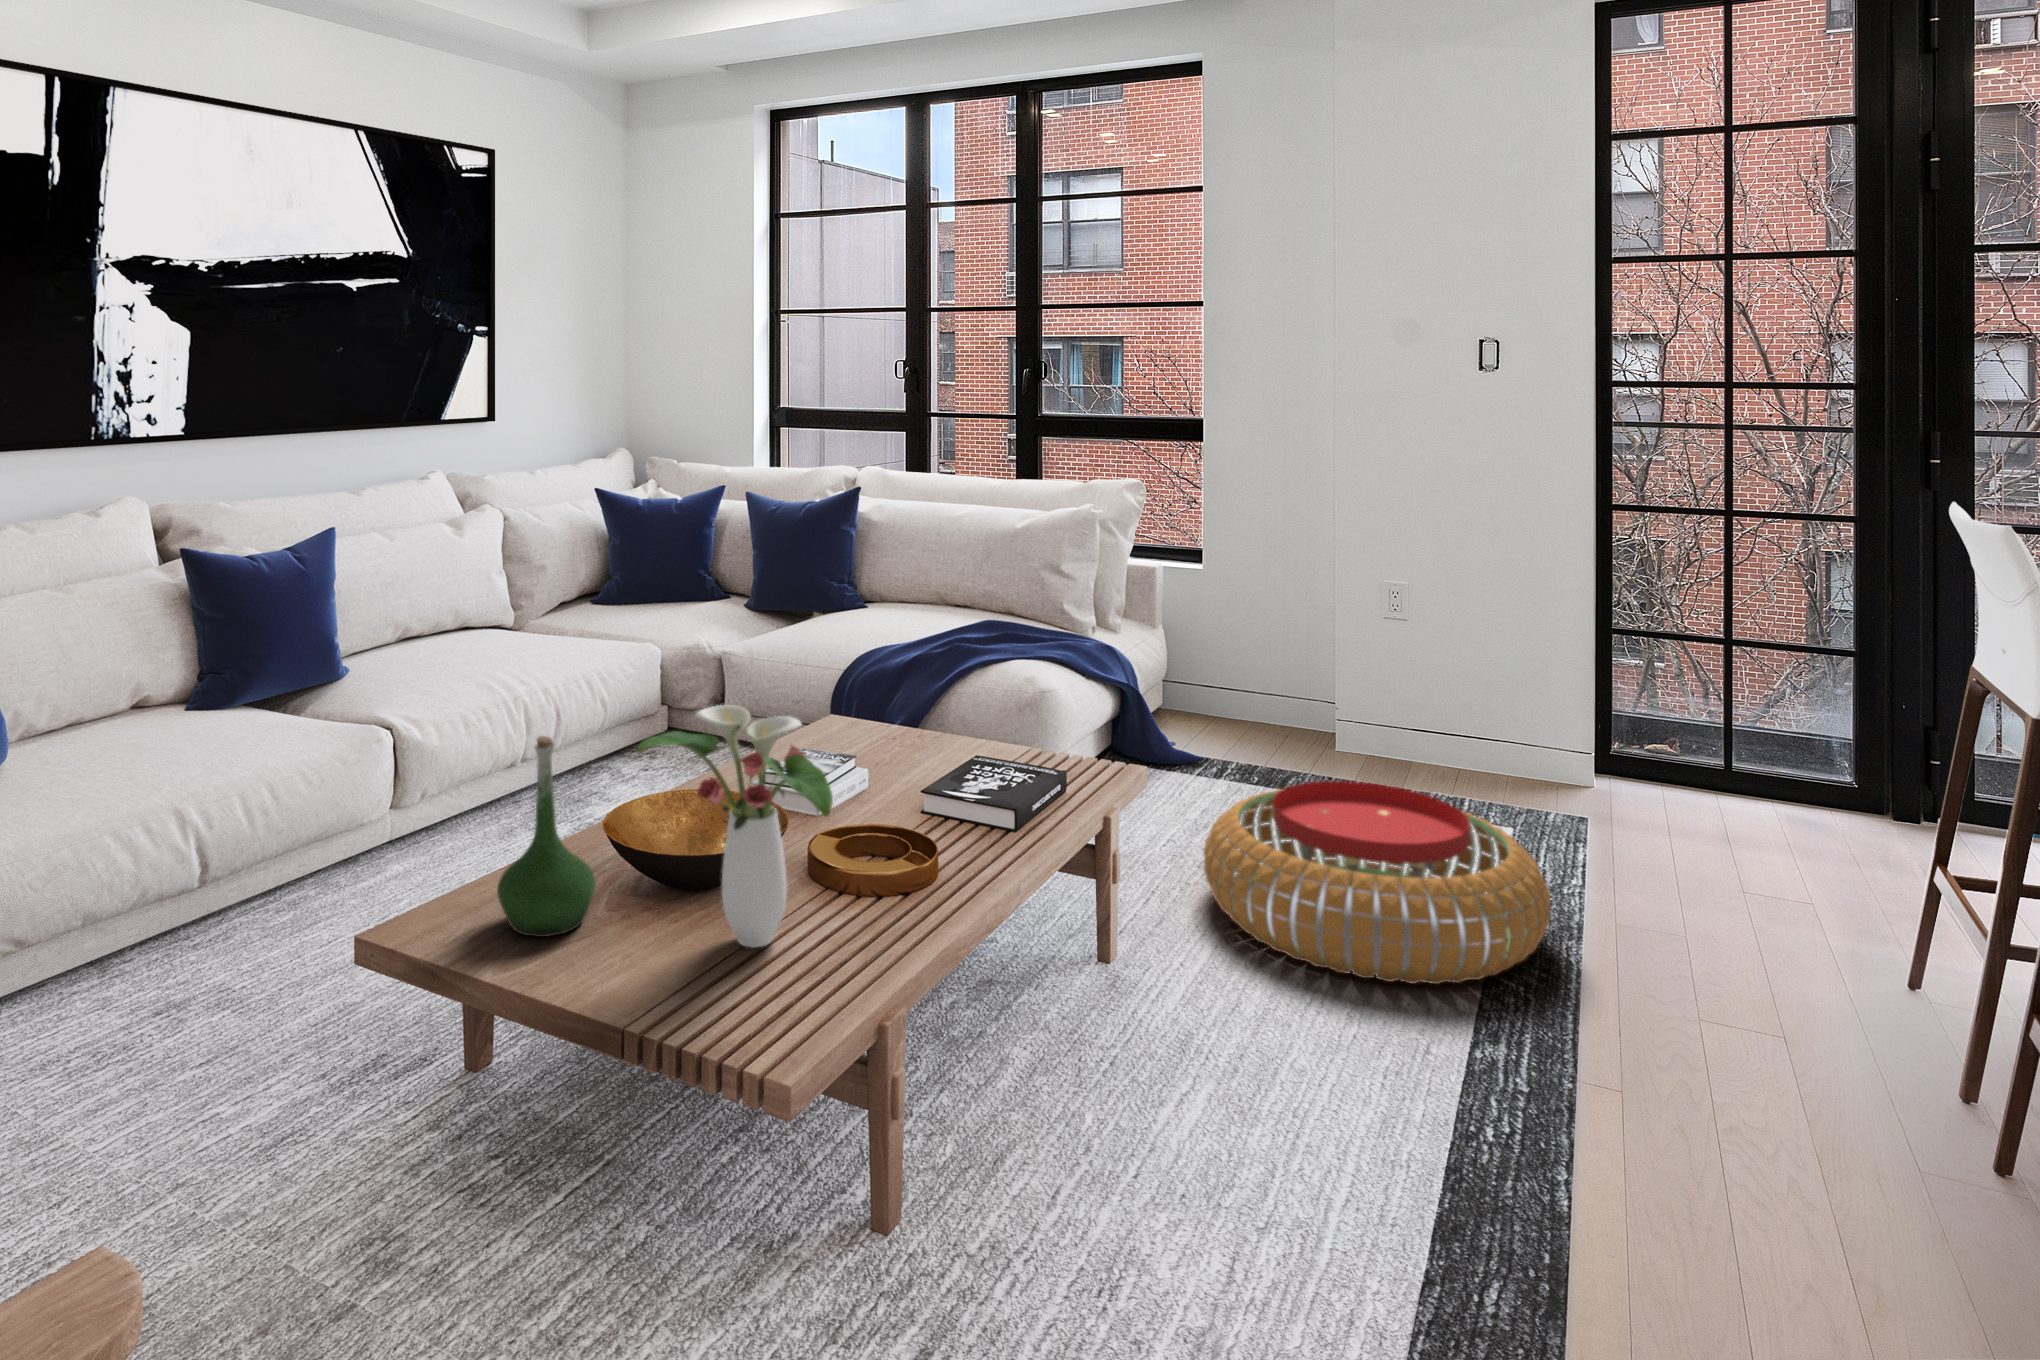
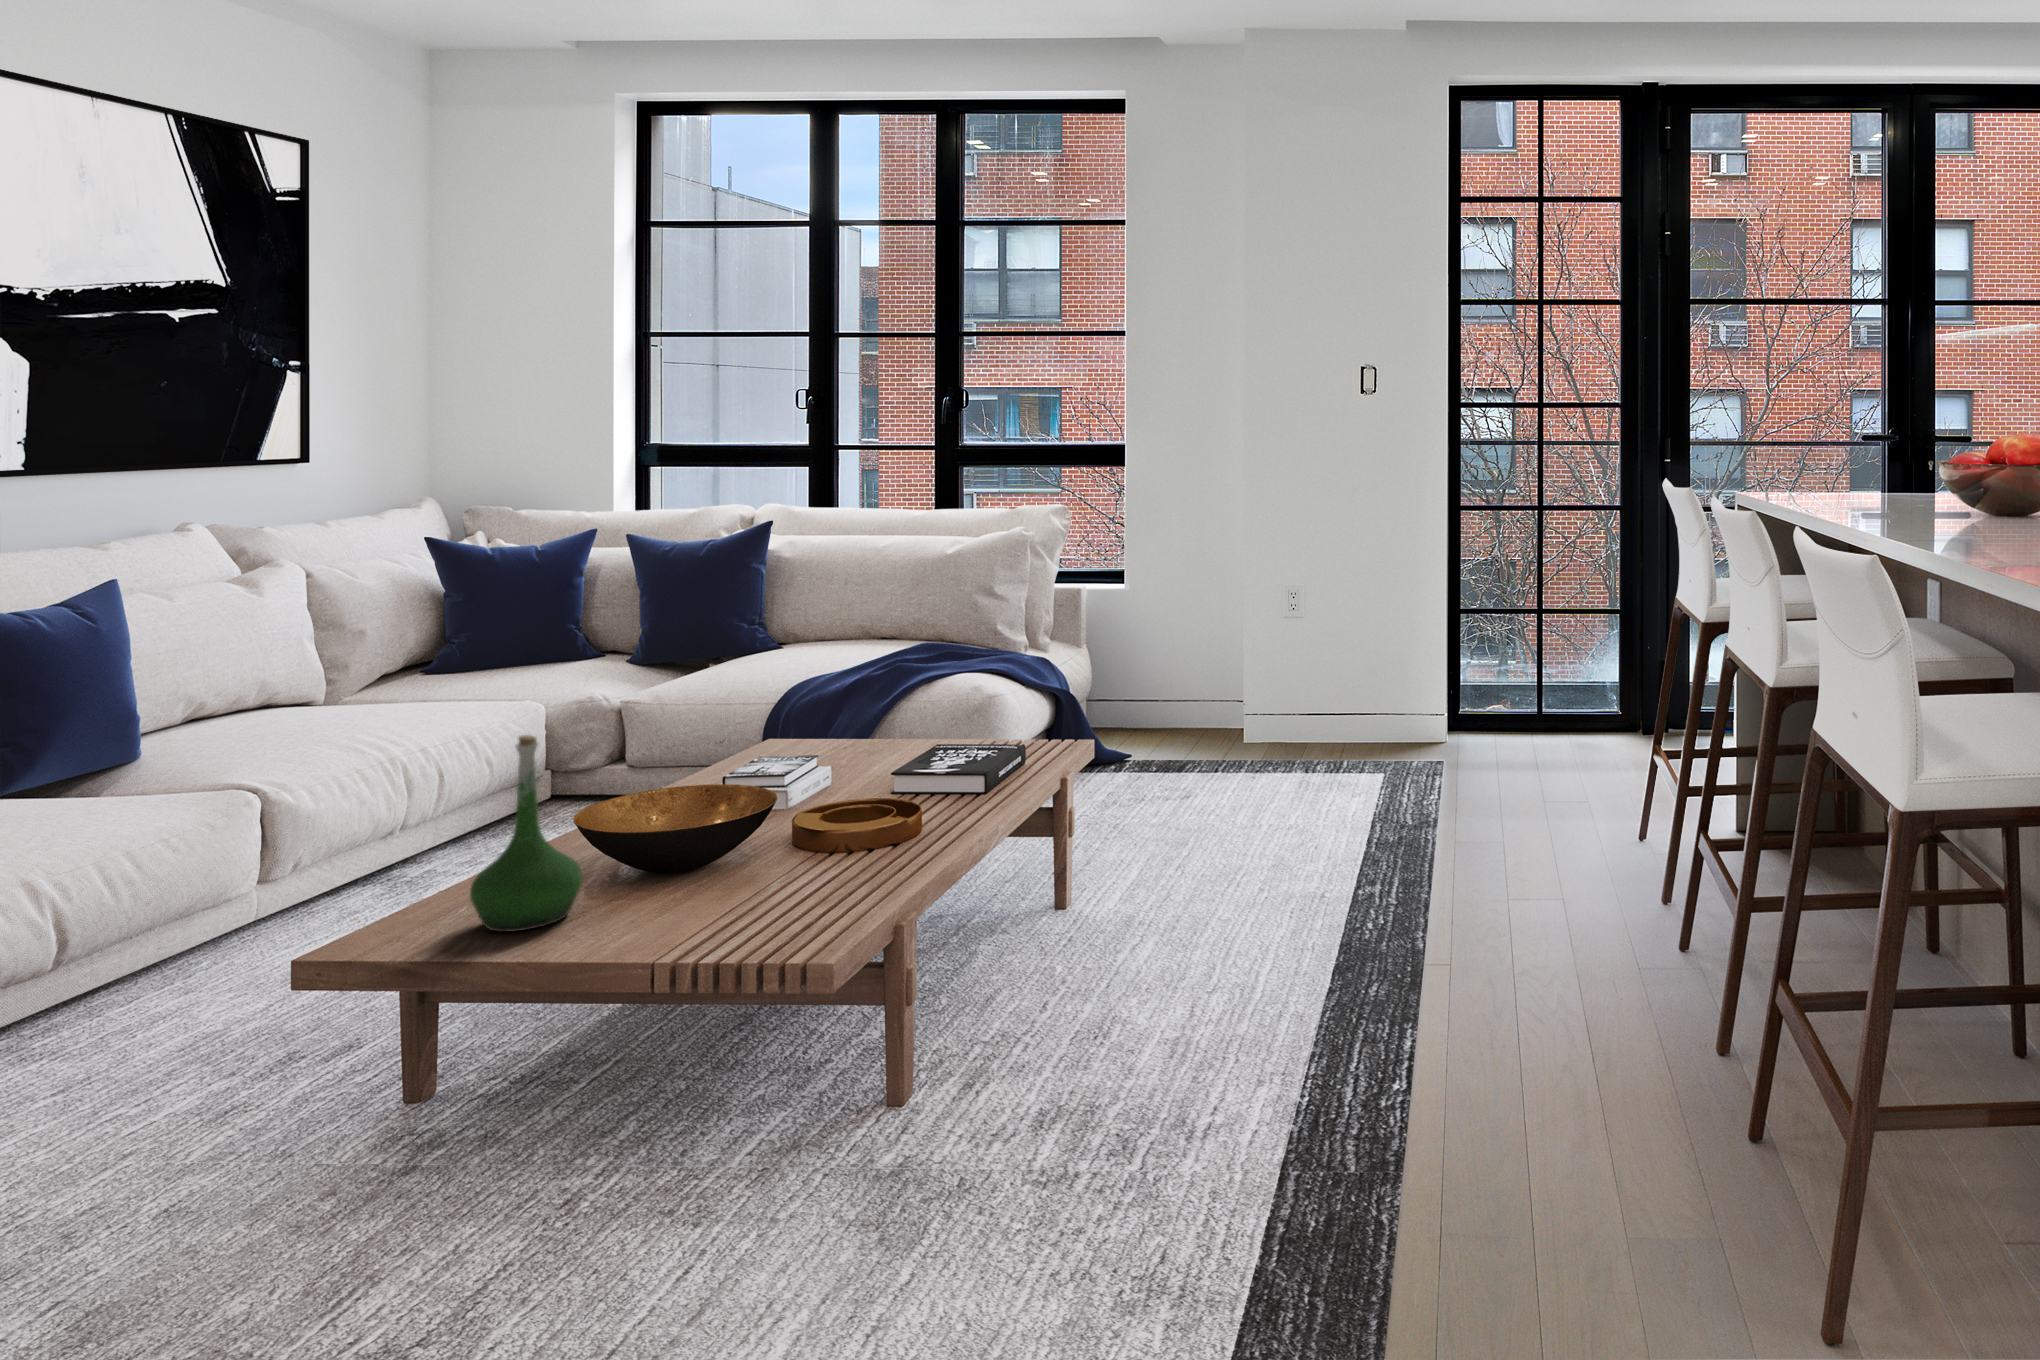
flower arrangement: present [636,705,833,947] -> none [649,686,849,900]
pouf: present [1203,781,1550,984] -> none [1137,739,1399,885]

